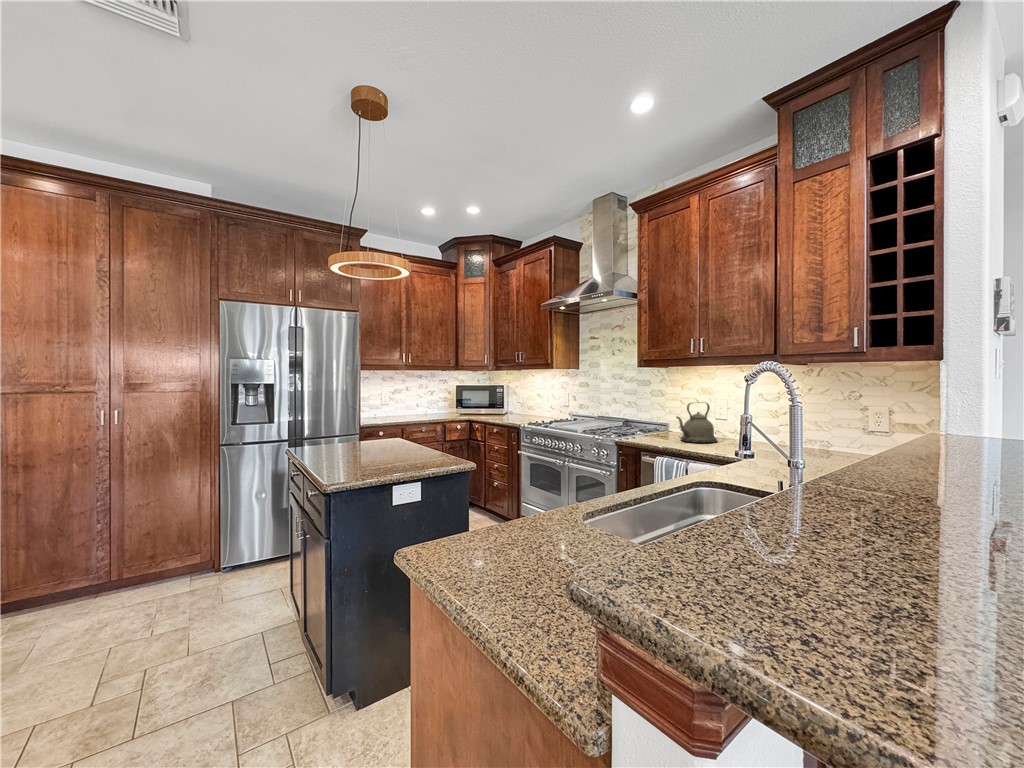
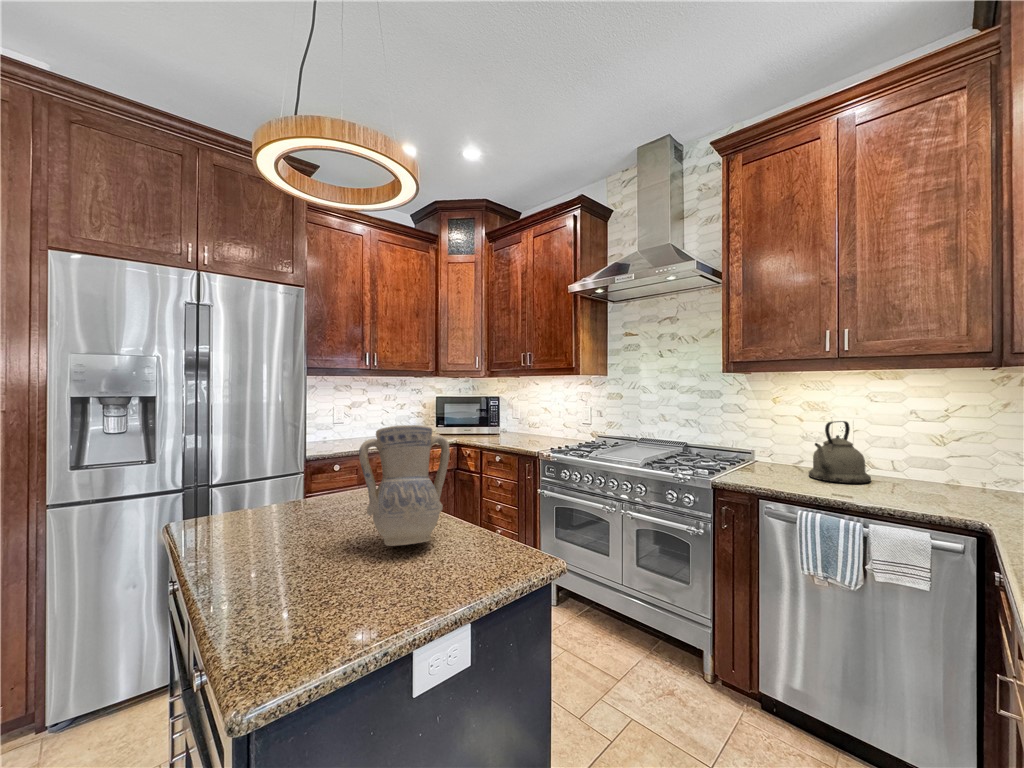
vase: none [378,398,424,456] -> present [359,425,450,546]

